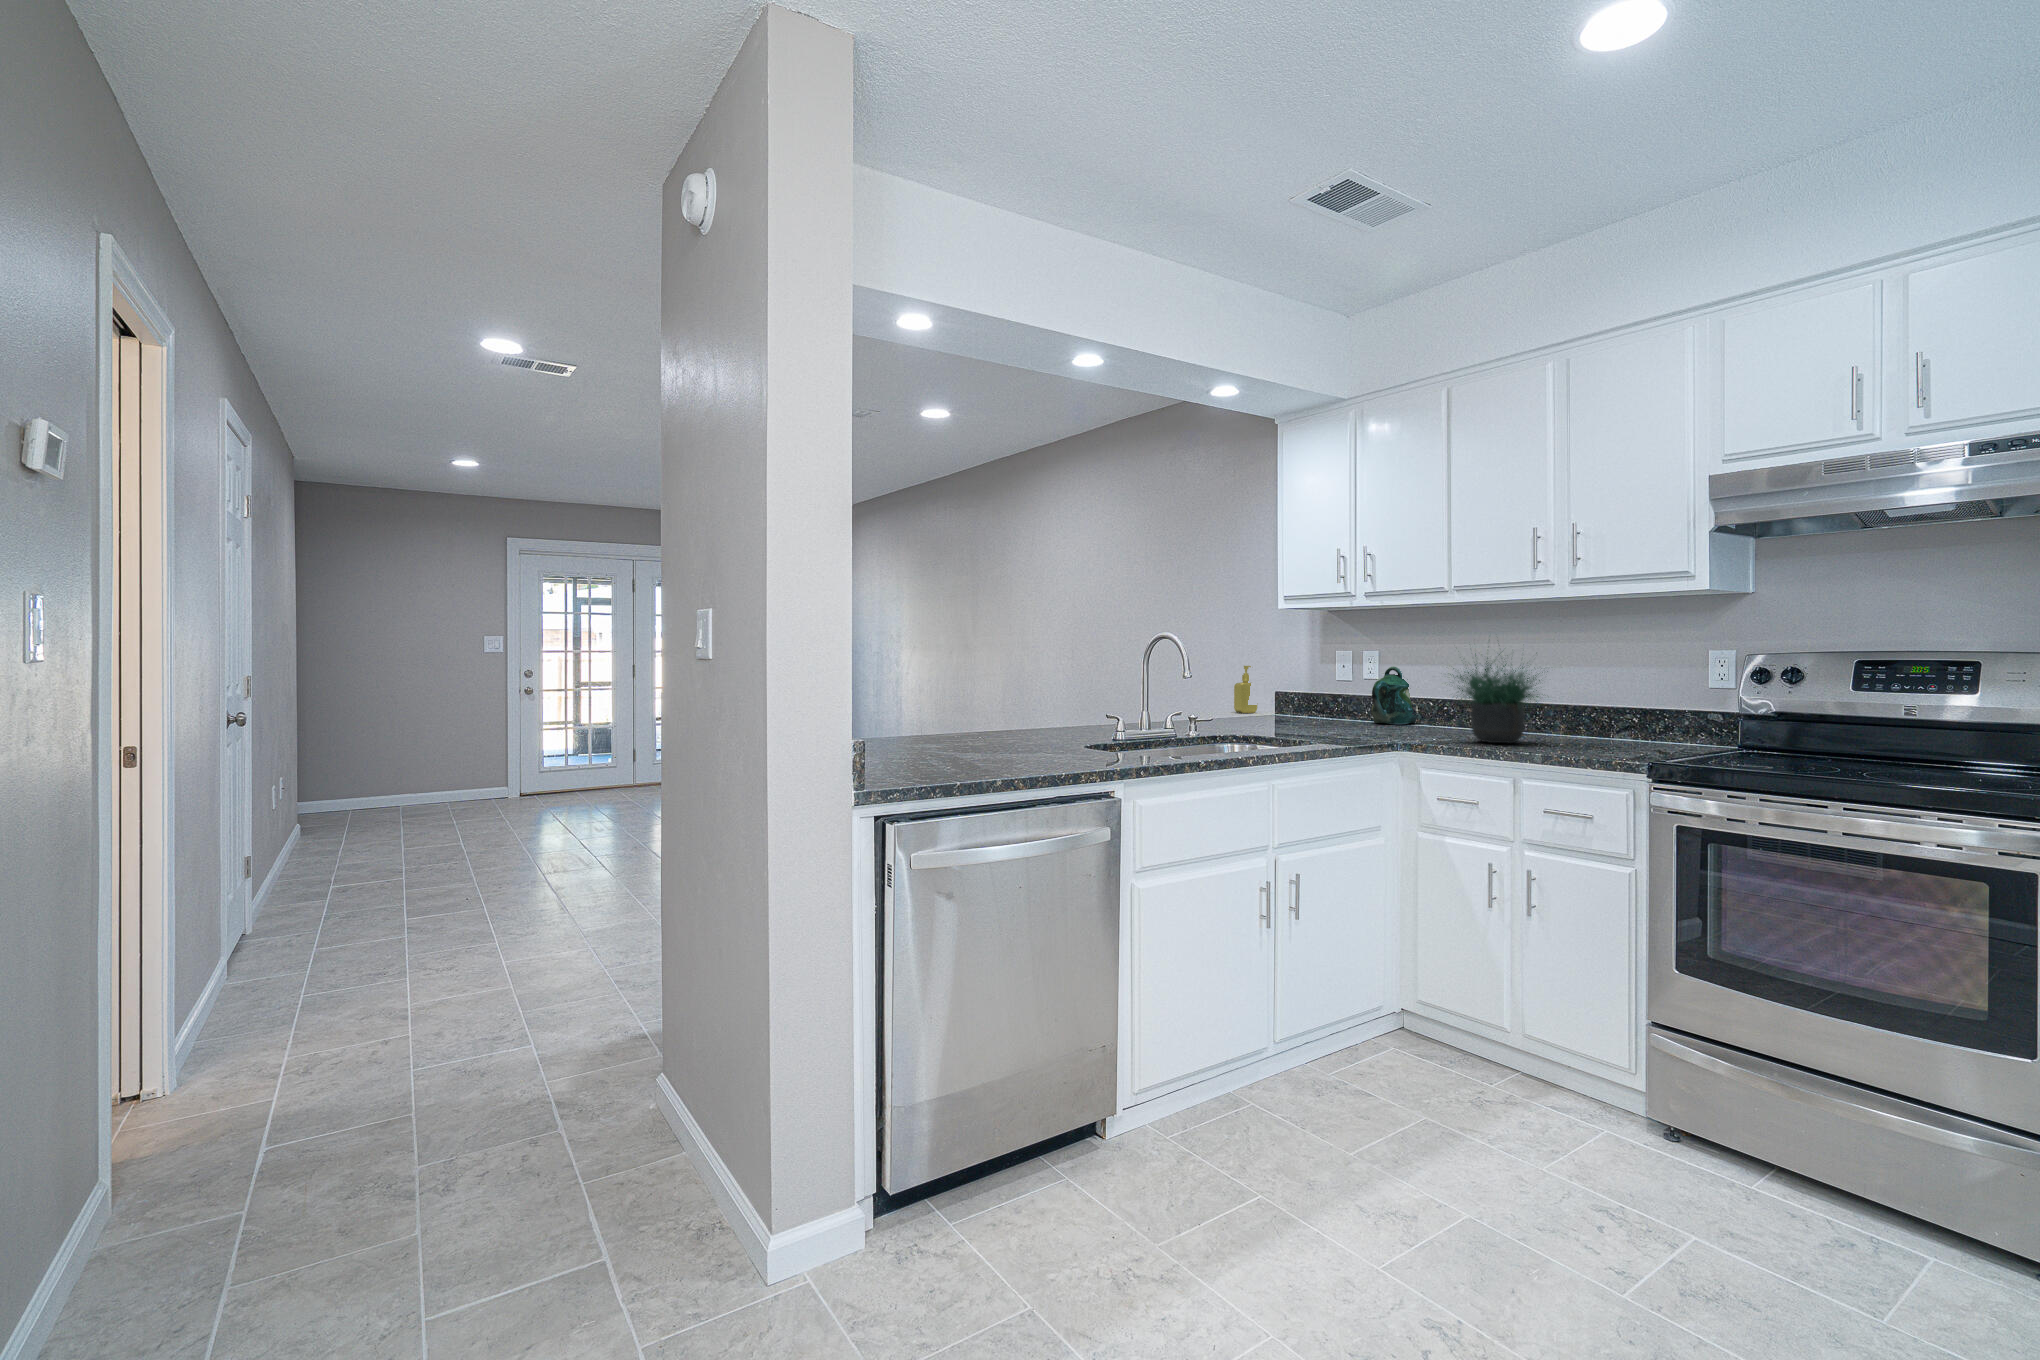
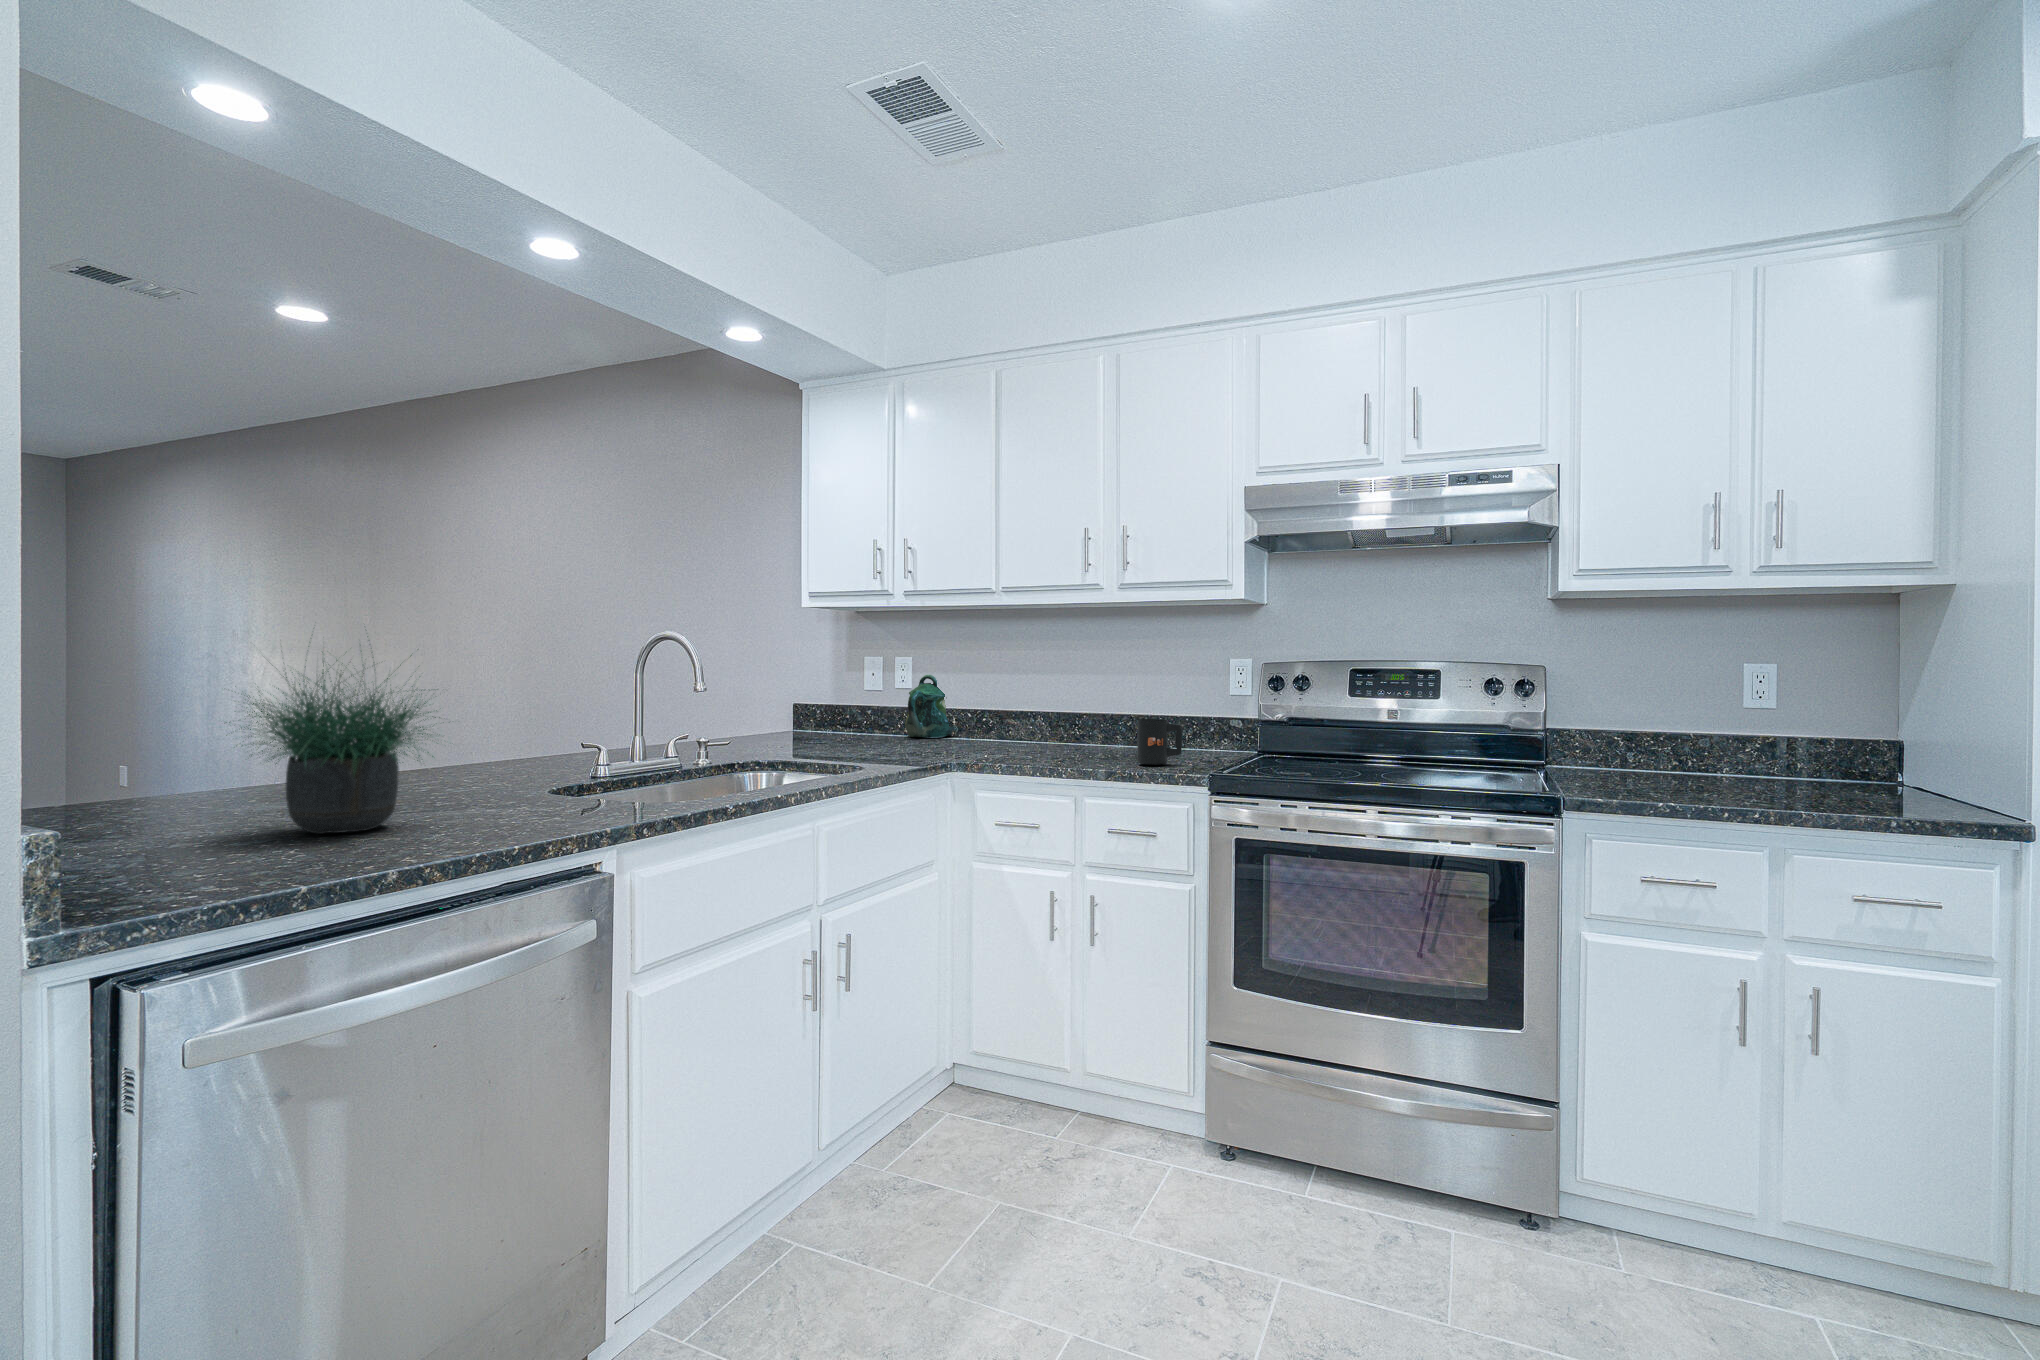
potted plant: present [1450,653,1543,743] -> present [226,636,440,834]
soap dispenser: present [1234,666,1257,713] -> none [744,674,772,729]
mug: none [1580,709,1629,752] -> present [1137,719,1182,765]

